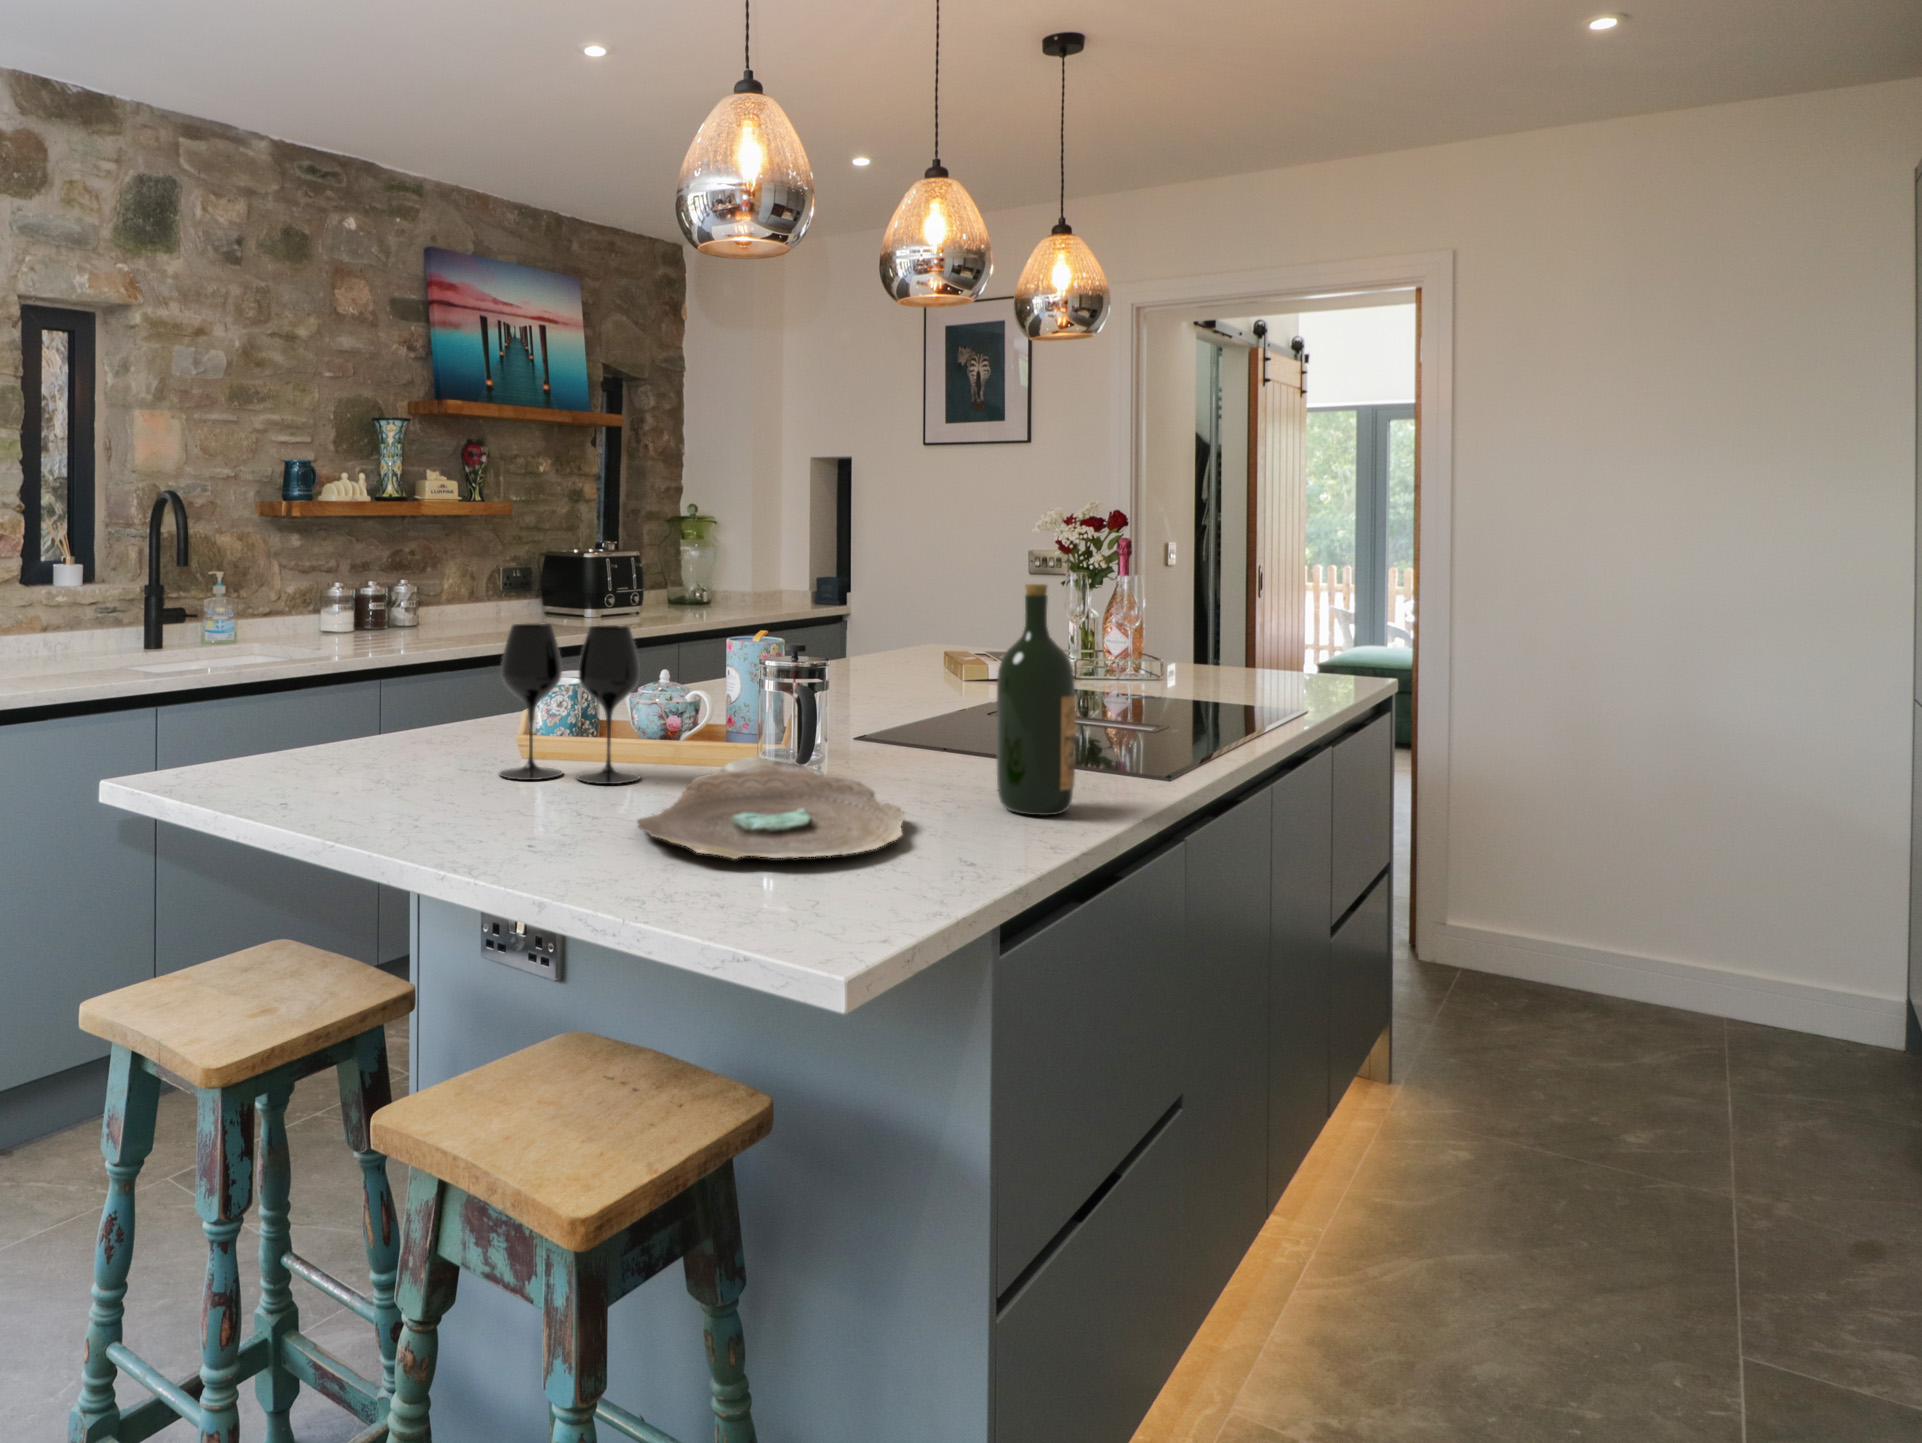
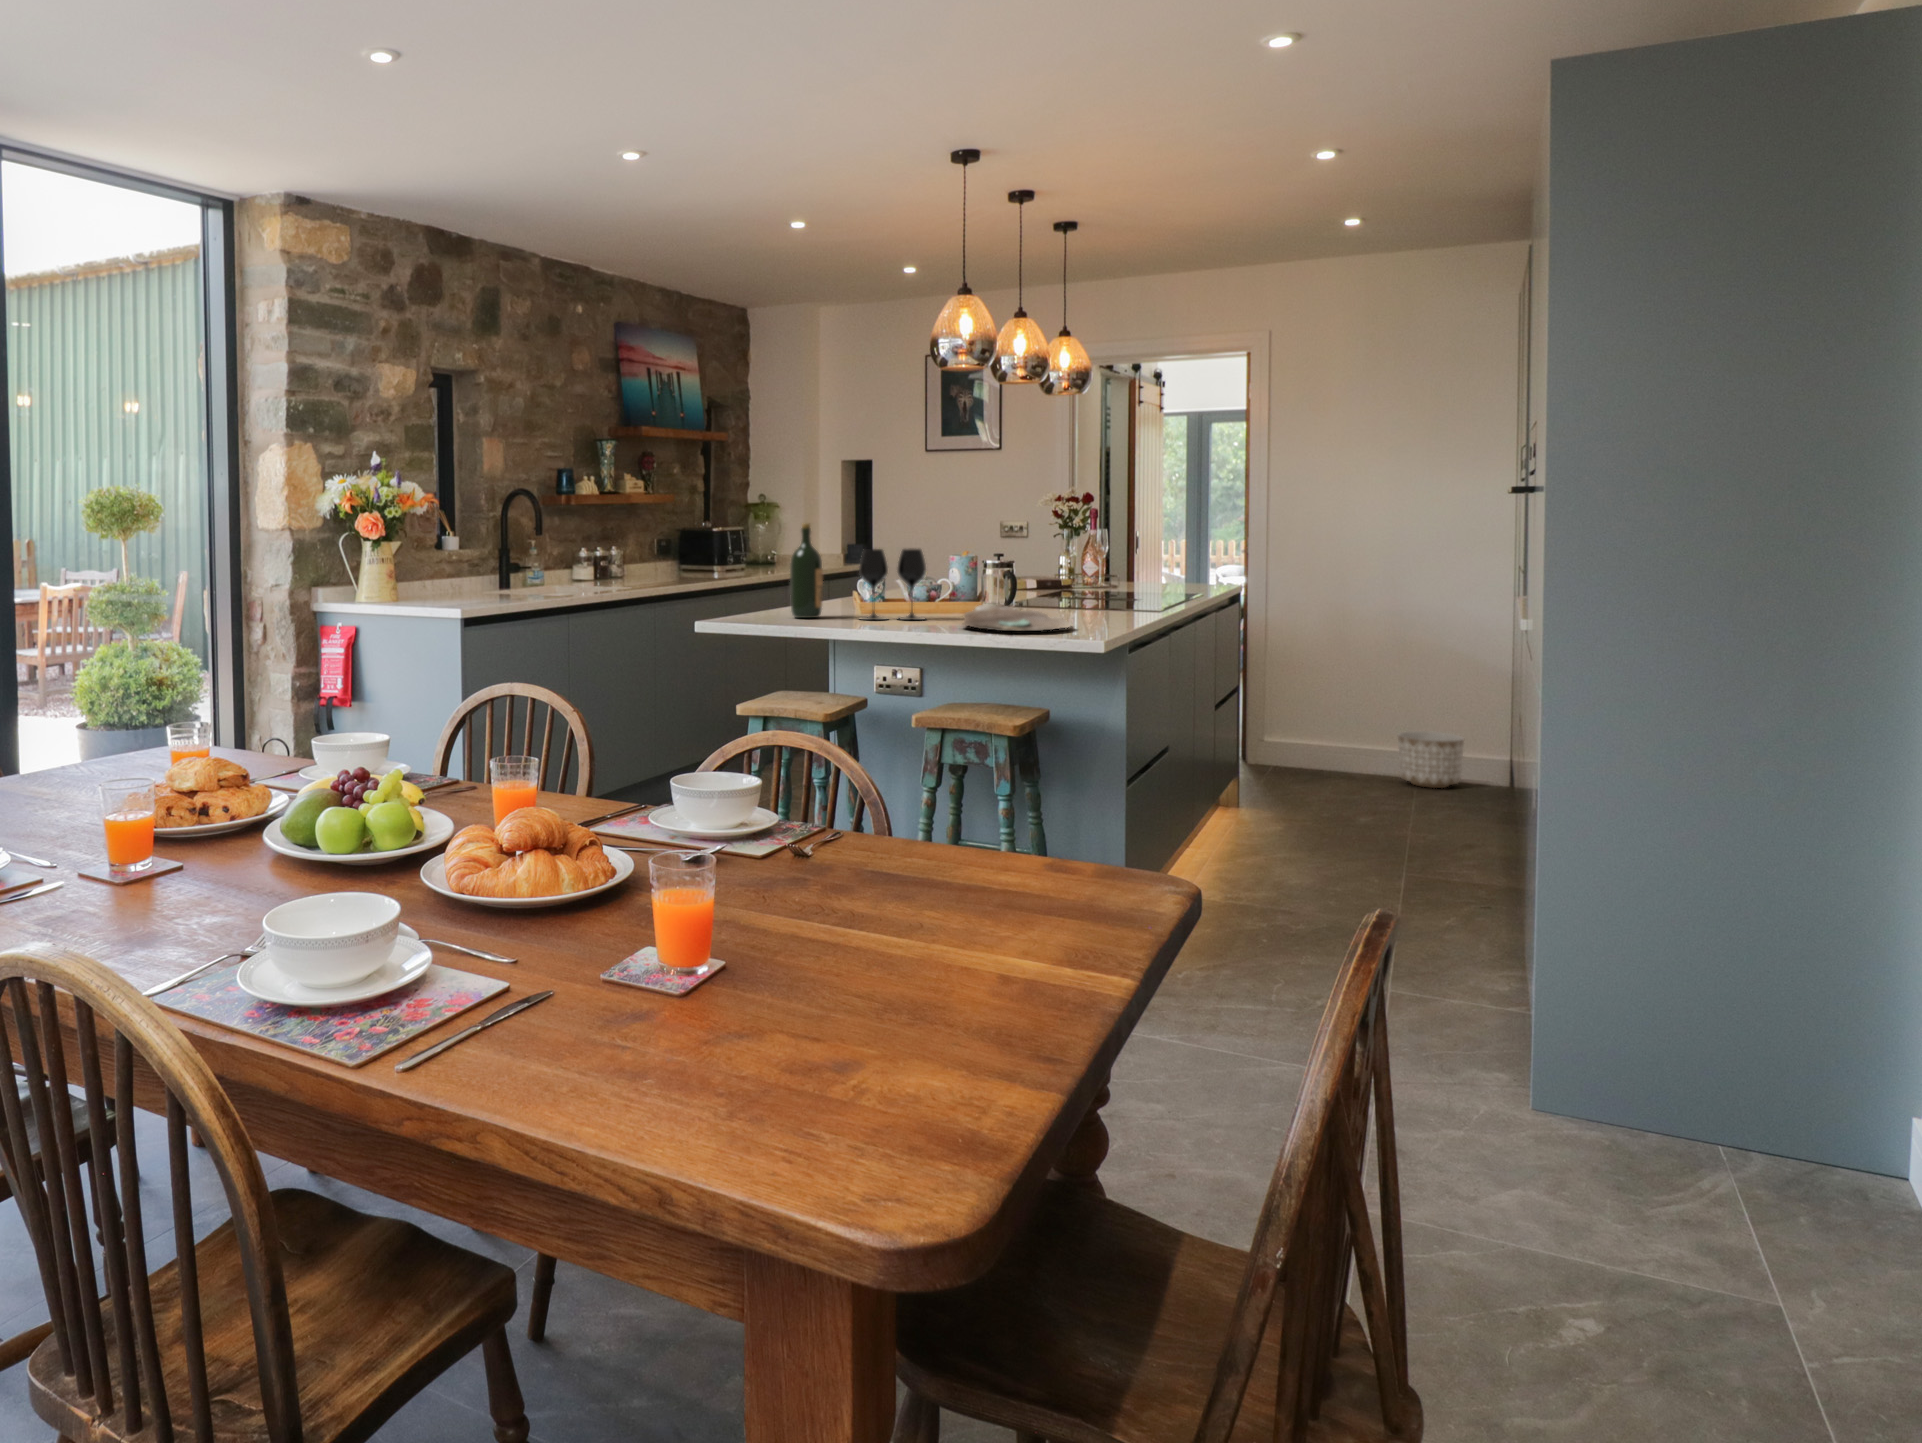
wine bottle: present [996,584,1076,815] -> present [790,523,823,618]
planter: none [1691,936,1823,1050] -> present [1398,731,1464,788]

